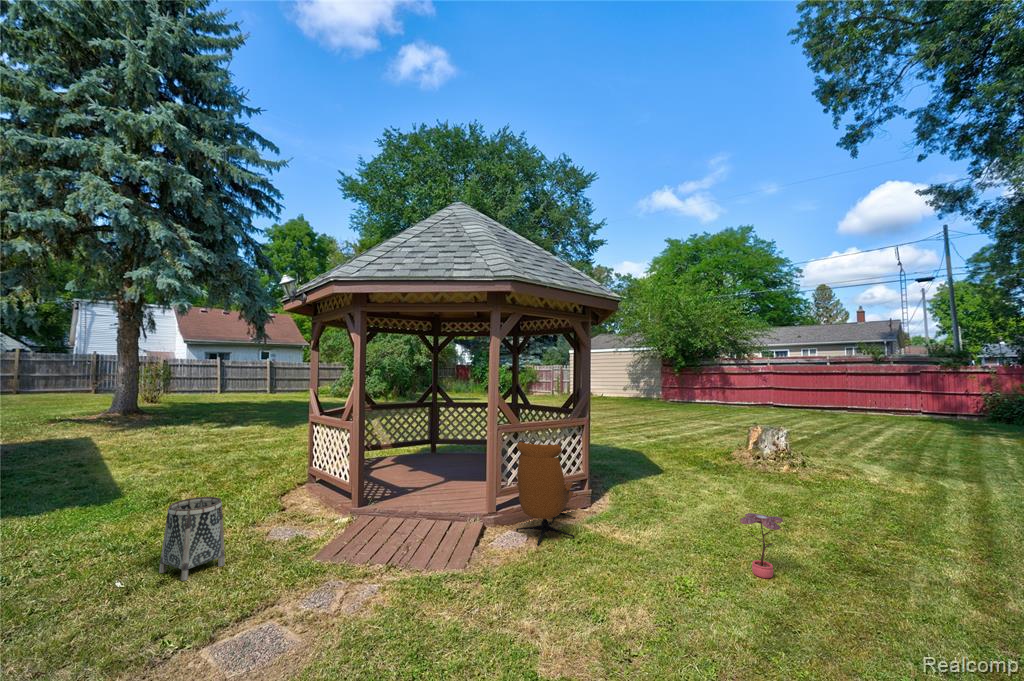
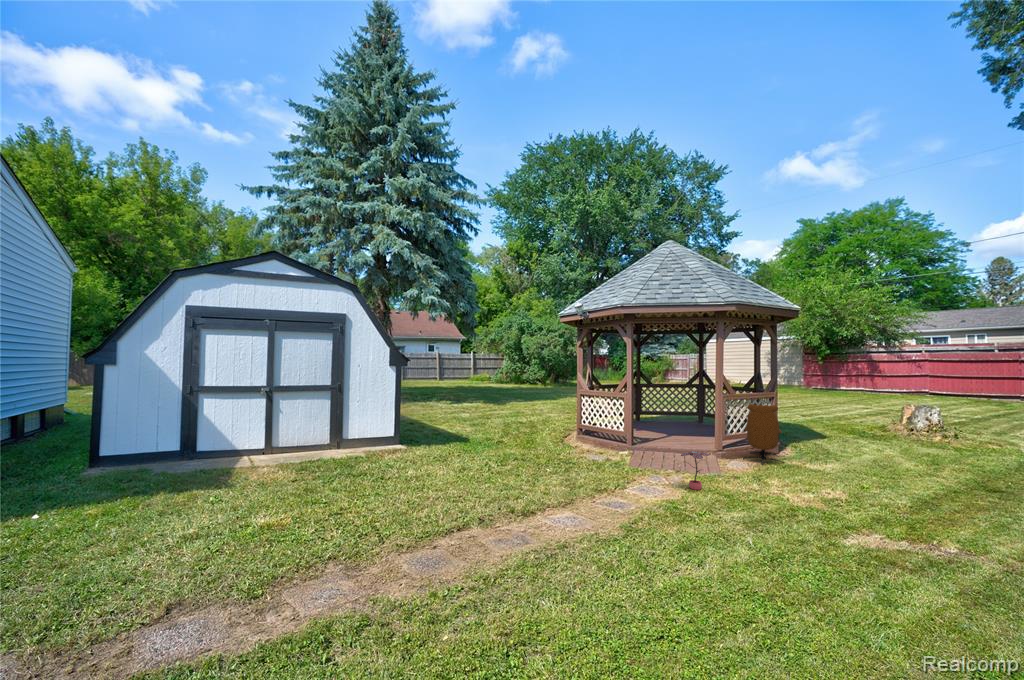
basket: present [159,497,225,581] -> none [565,429,593,468]
potted plant: present [740,513,783,578] -> present [681,451,710,490]

